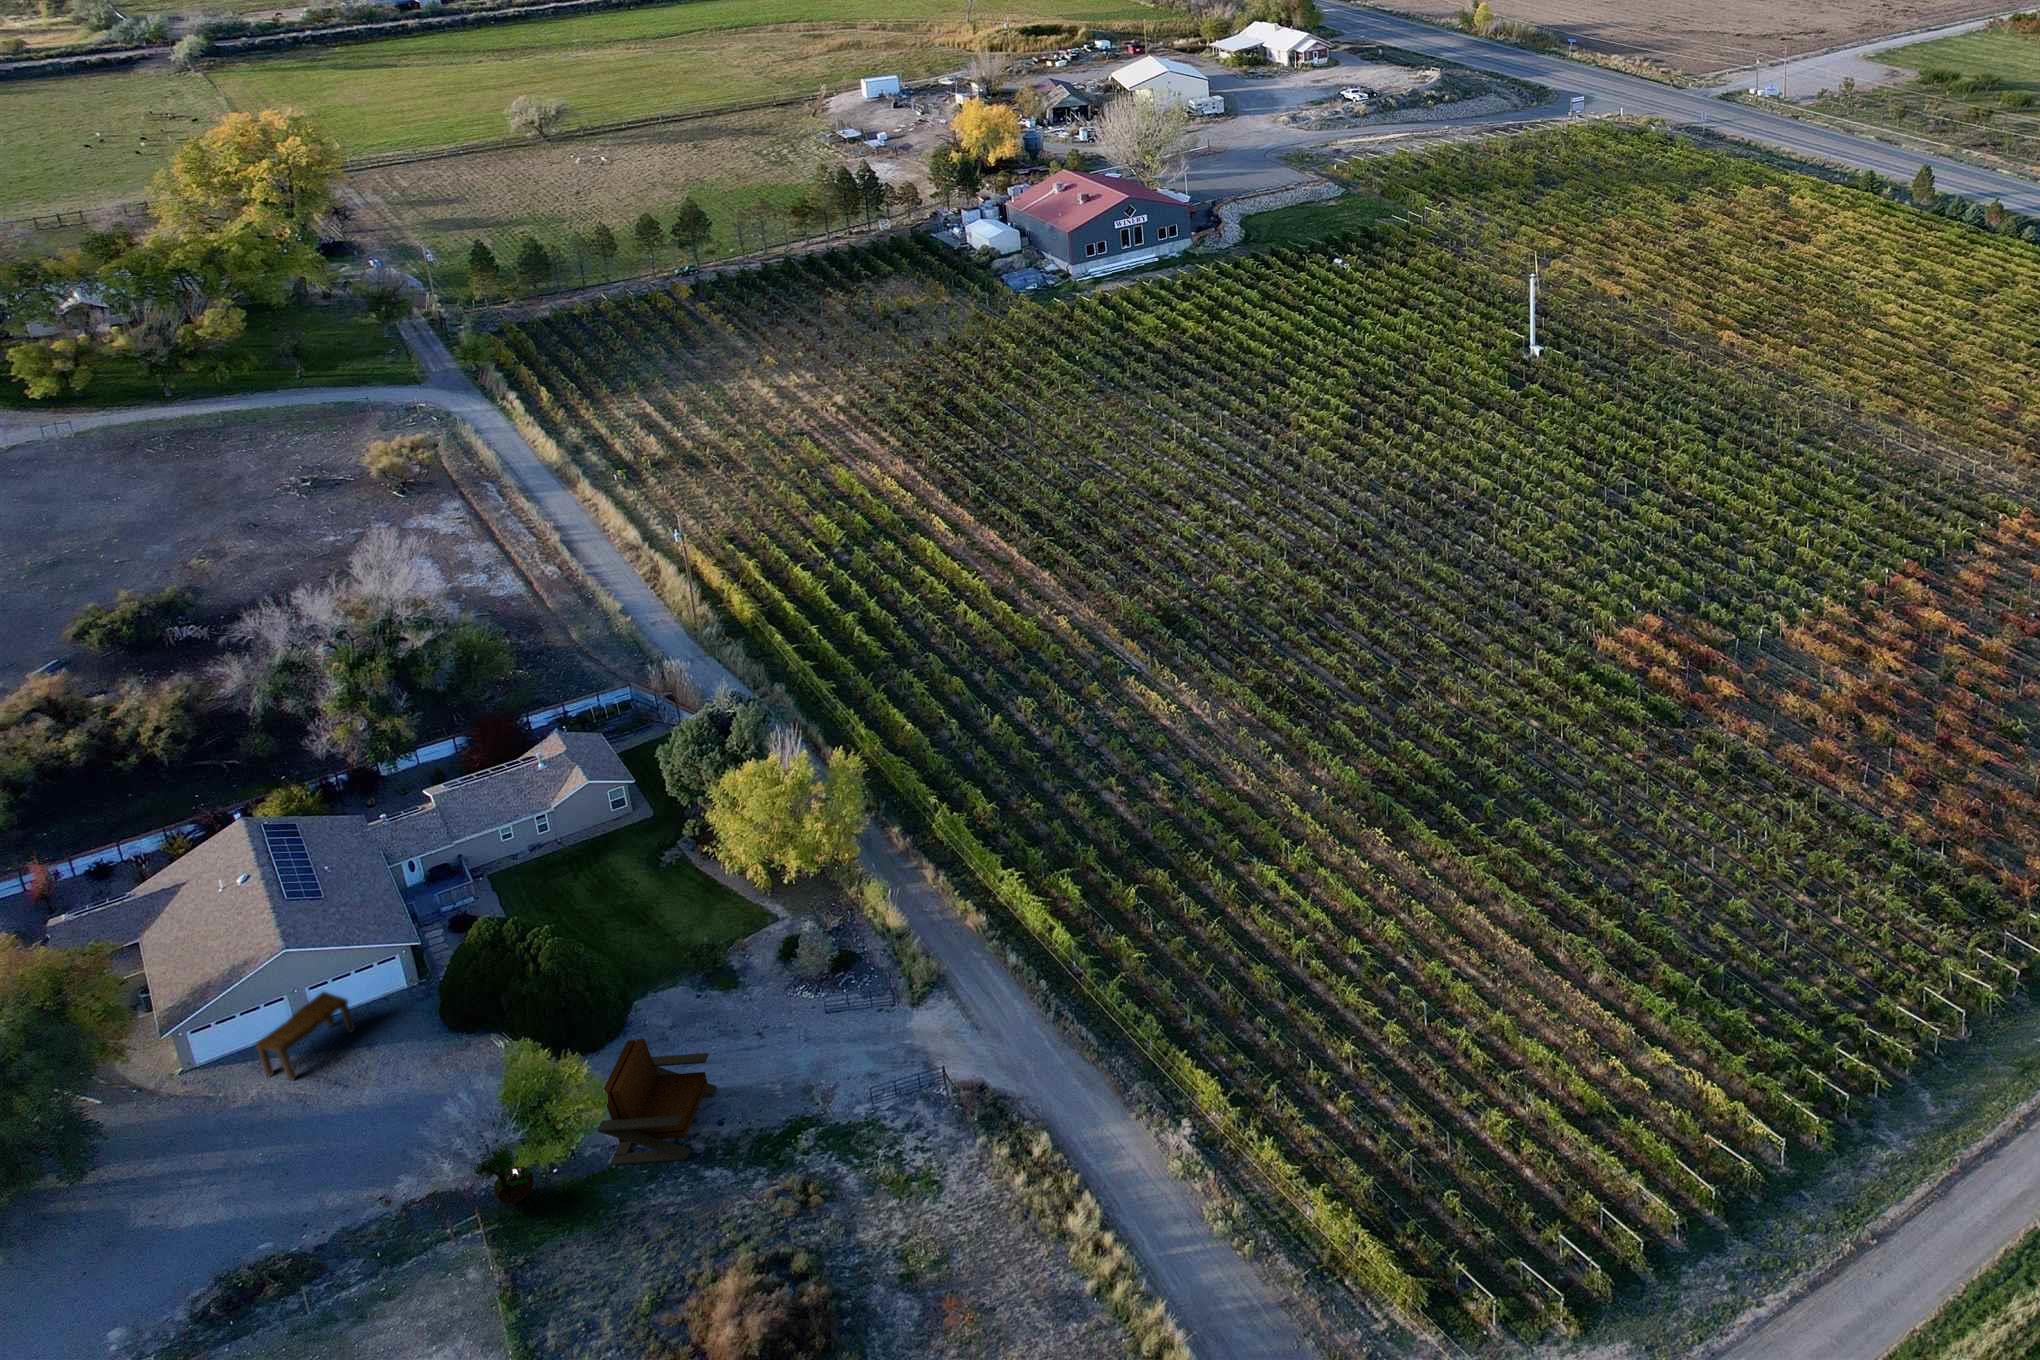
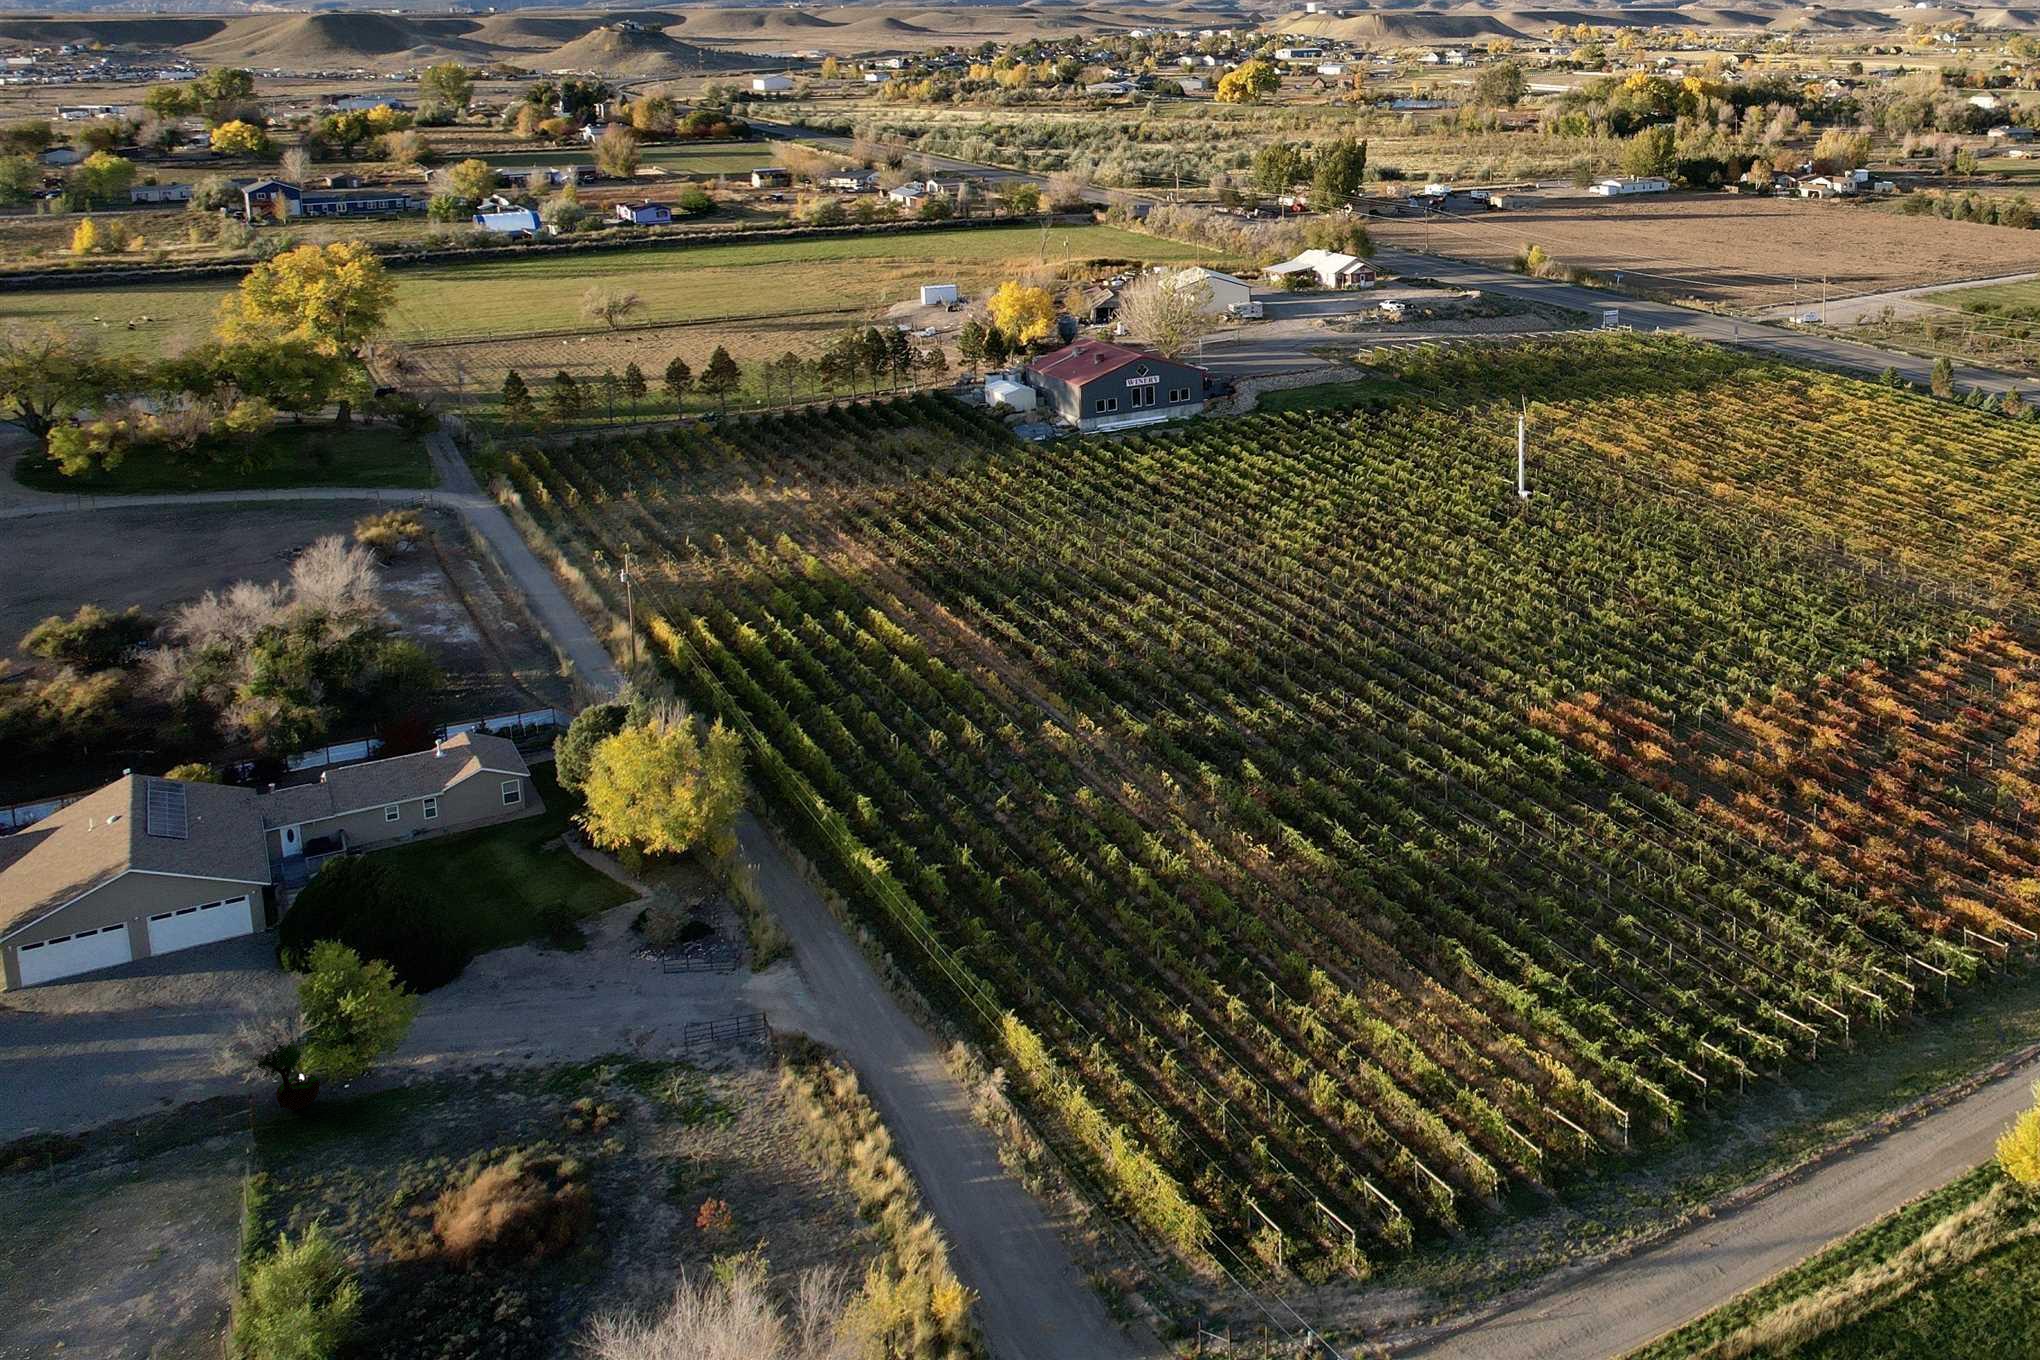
bench: present [256,992,355,1080] -> none [85,921,192,1002]
lounge chair: present [598,1038,717,1165] -> none [393,960,531,1086]

